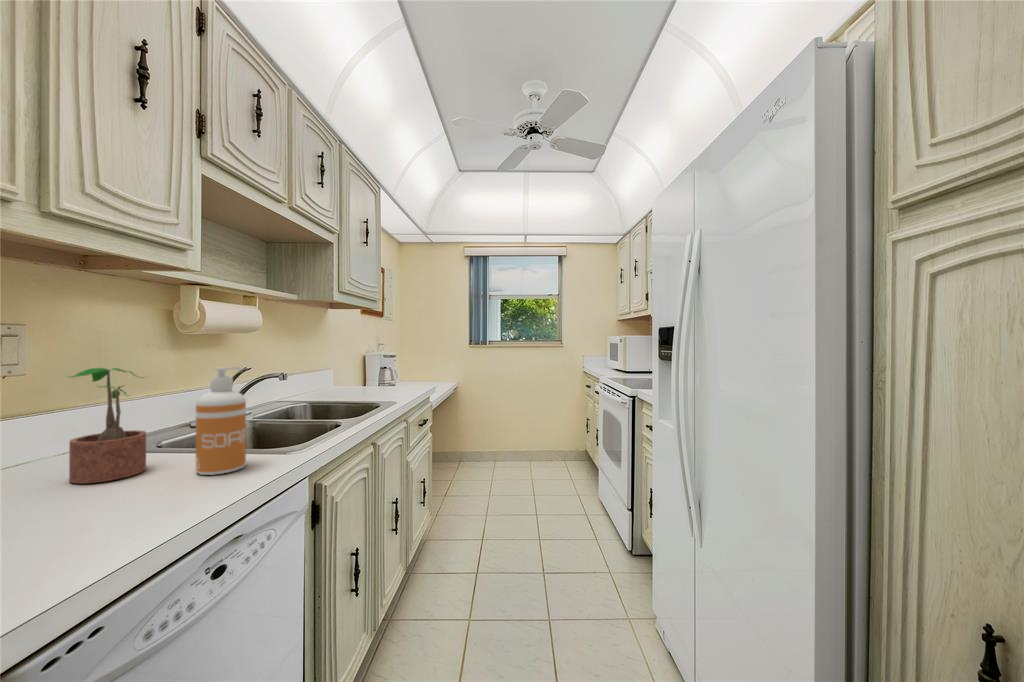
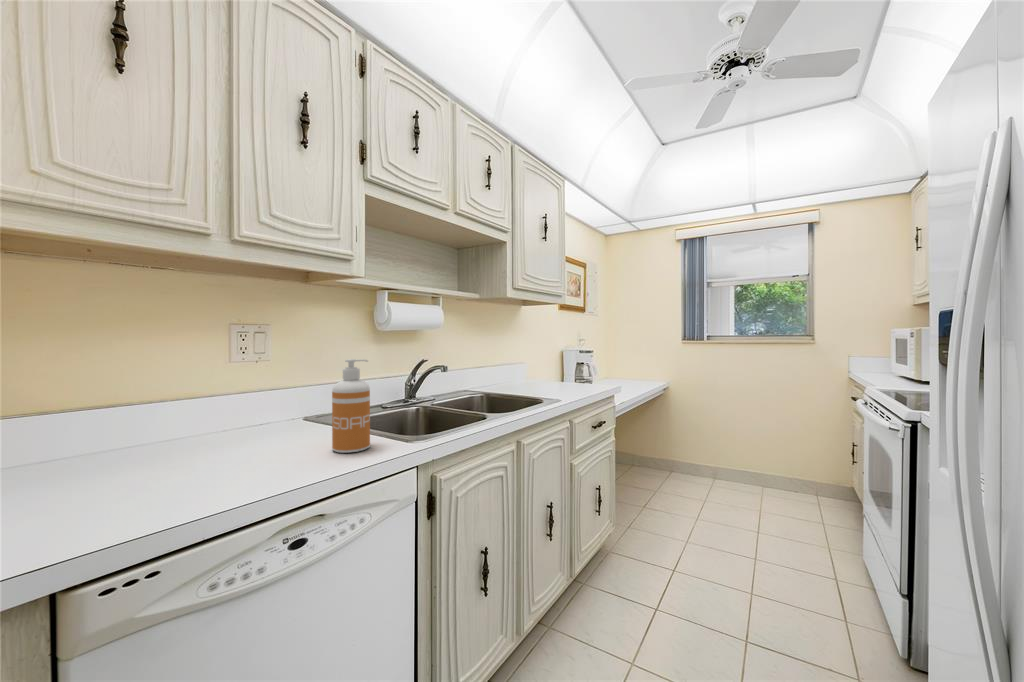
potted plant: present [69,368,146,484] -> none [265,357,319,445]

